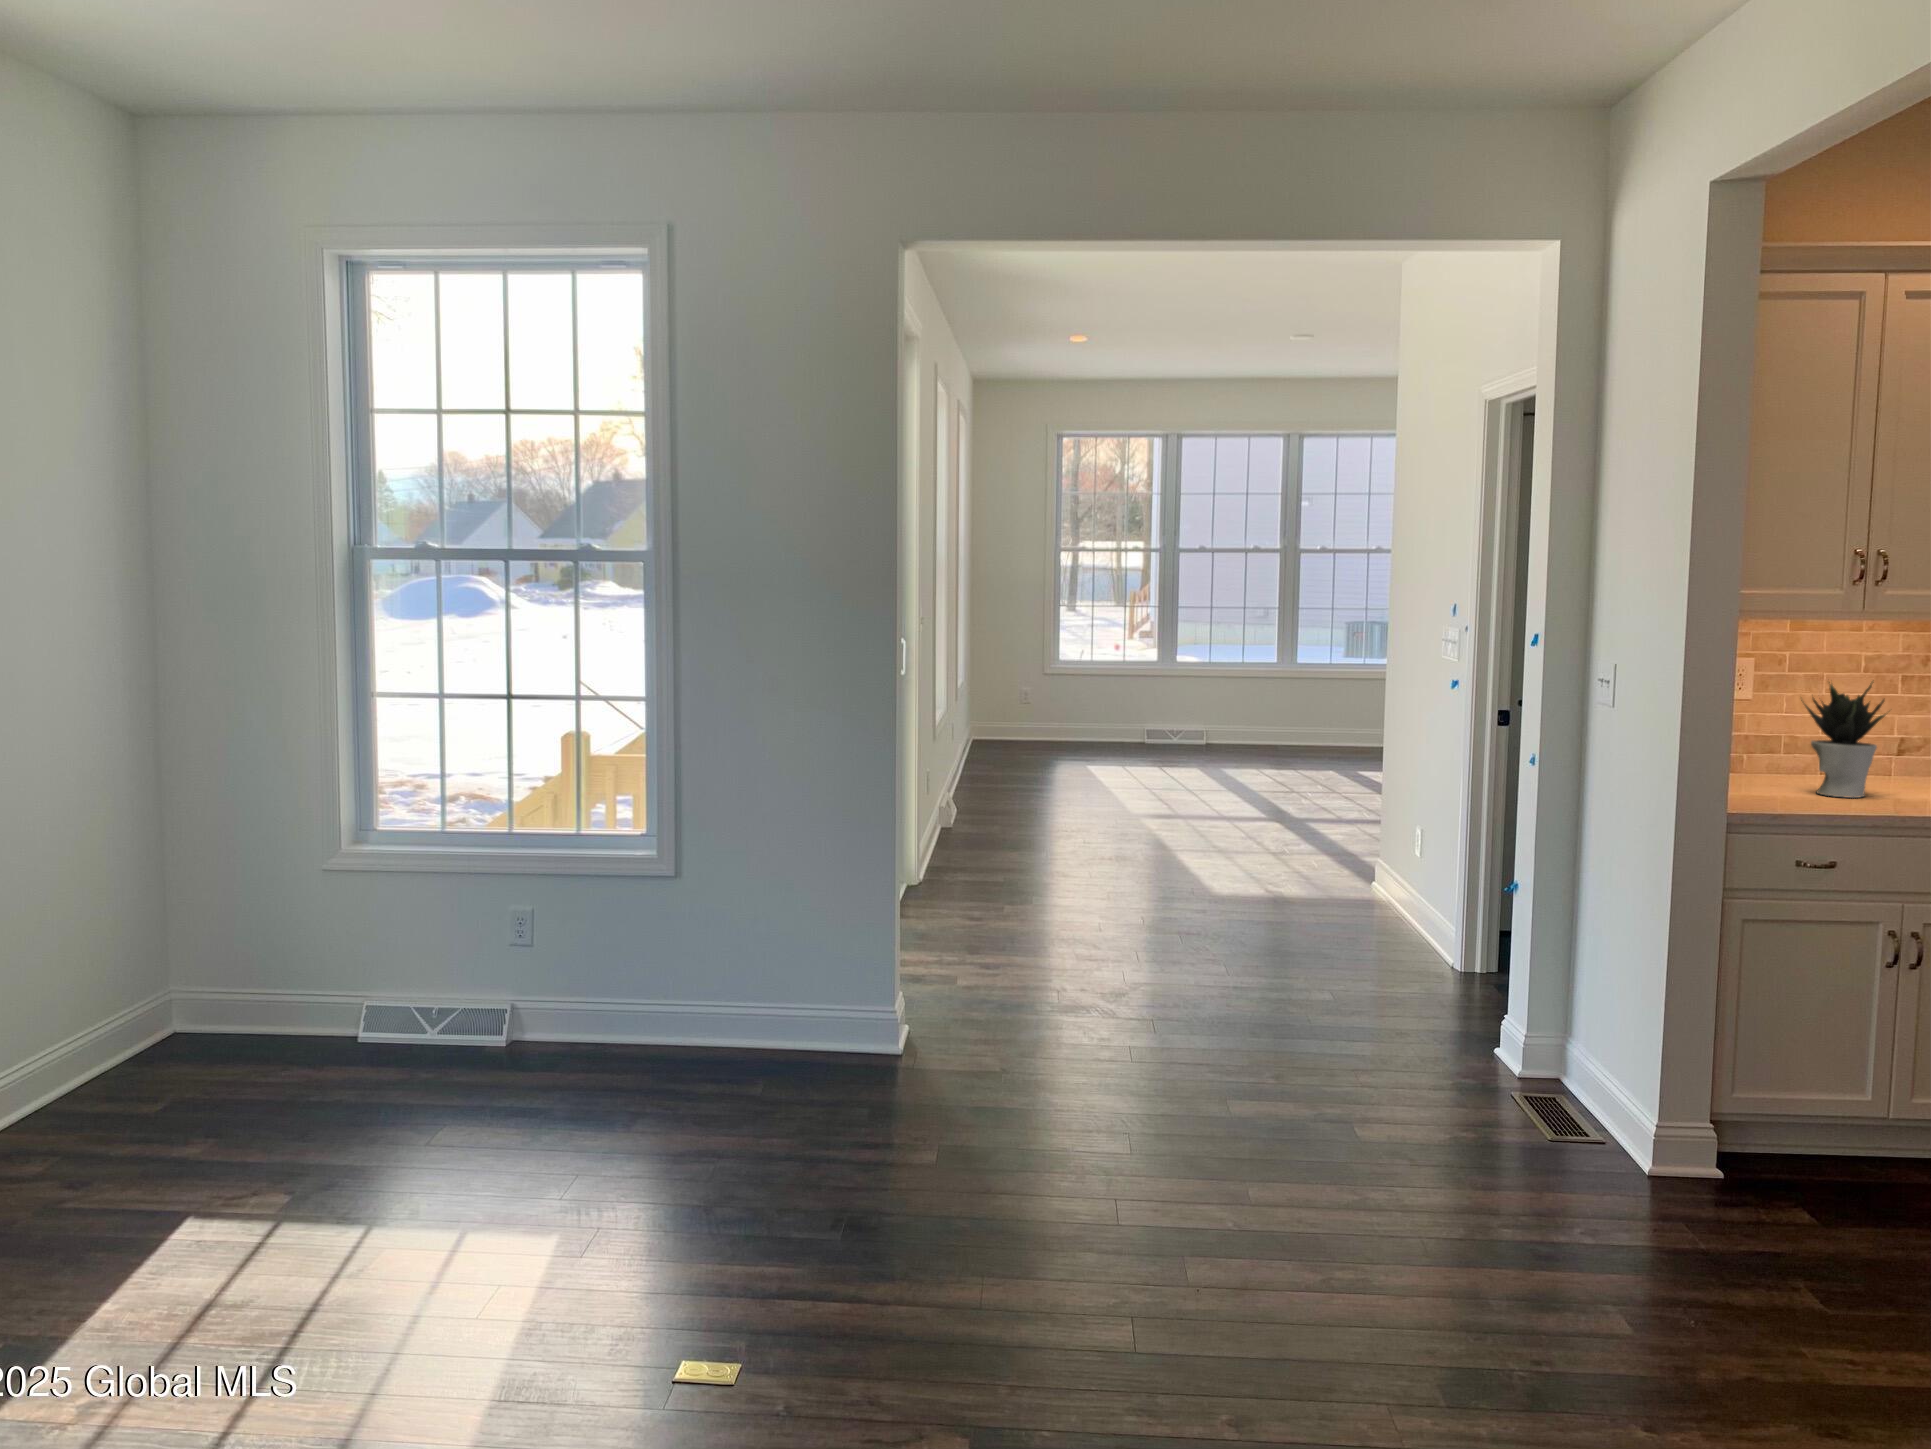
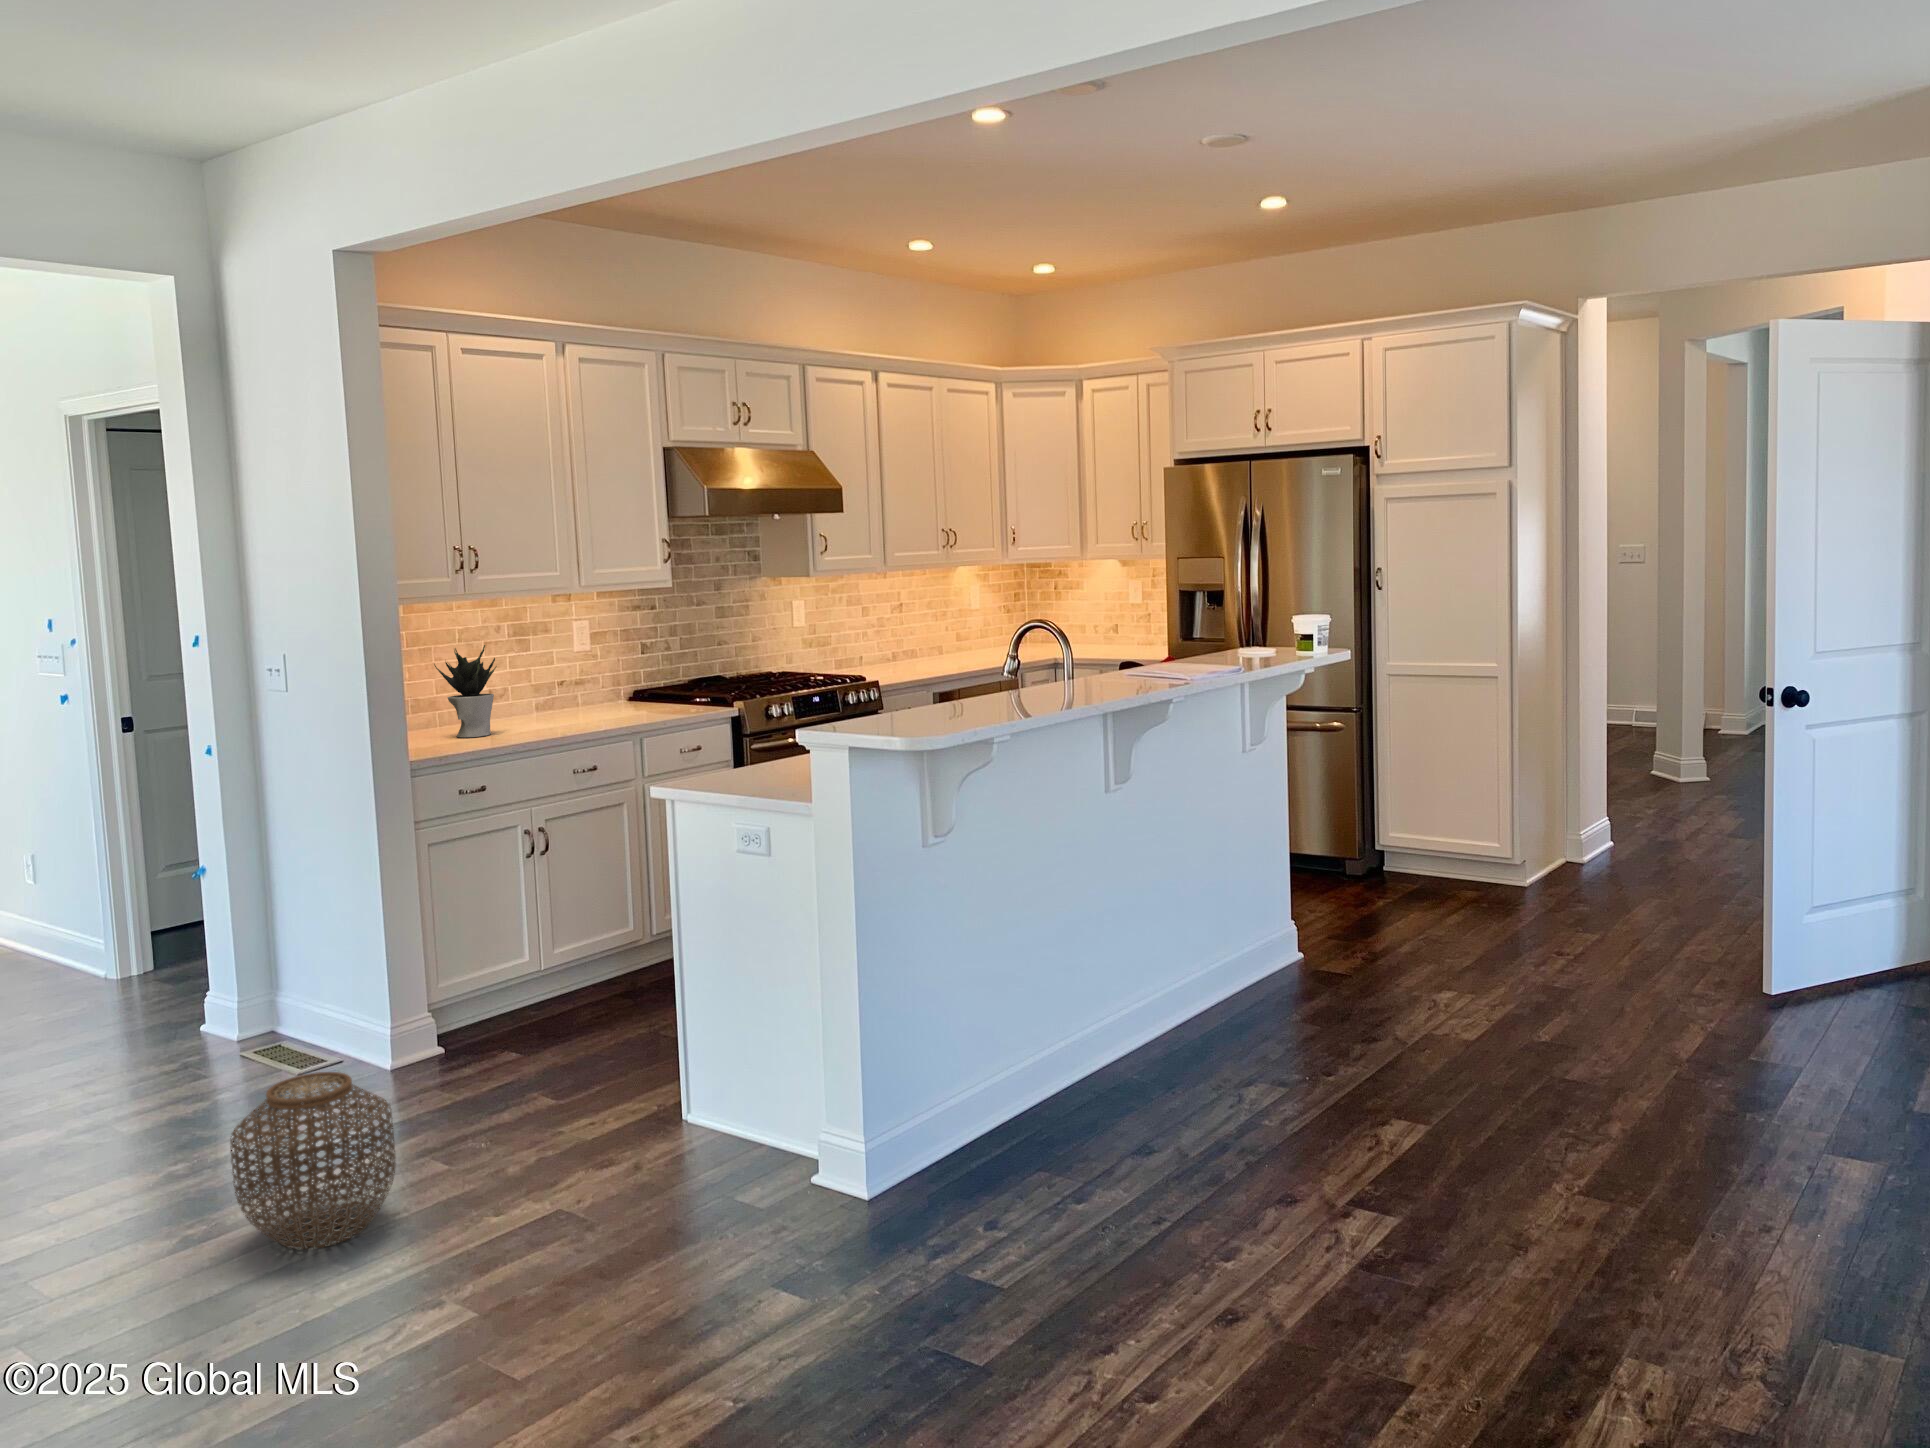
woven basket: none [1364,1155,1549,1369] -> present [230,1072,395,1249]

